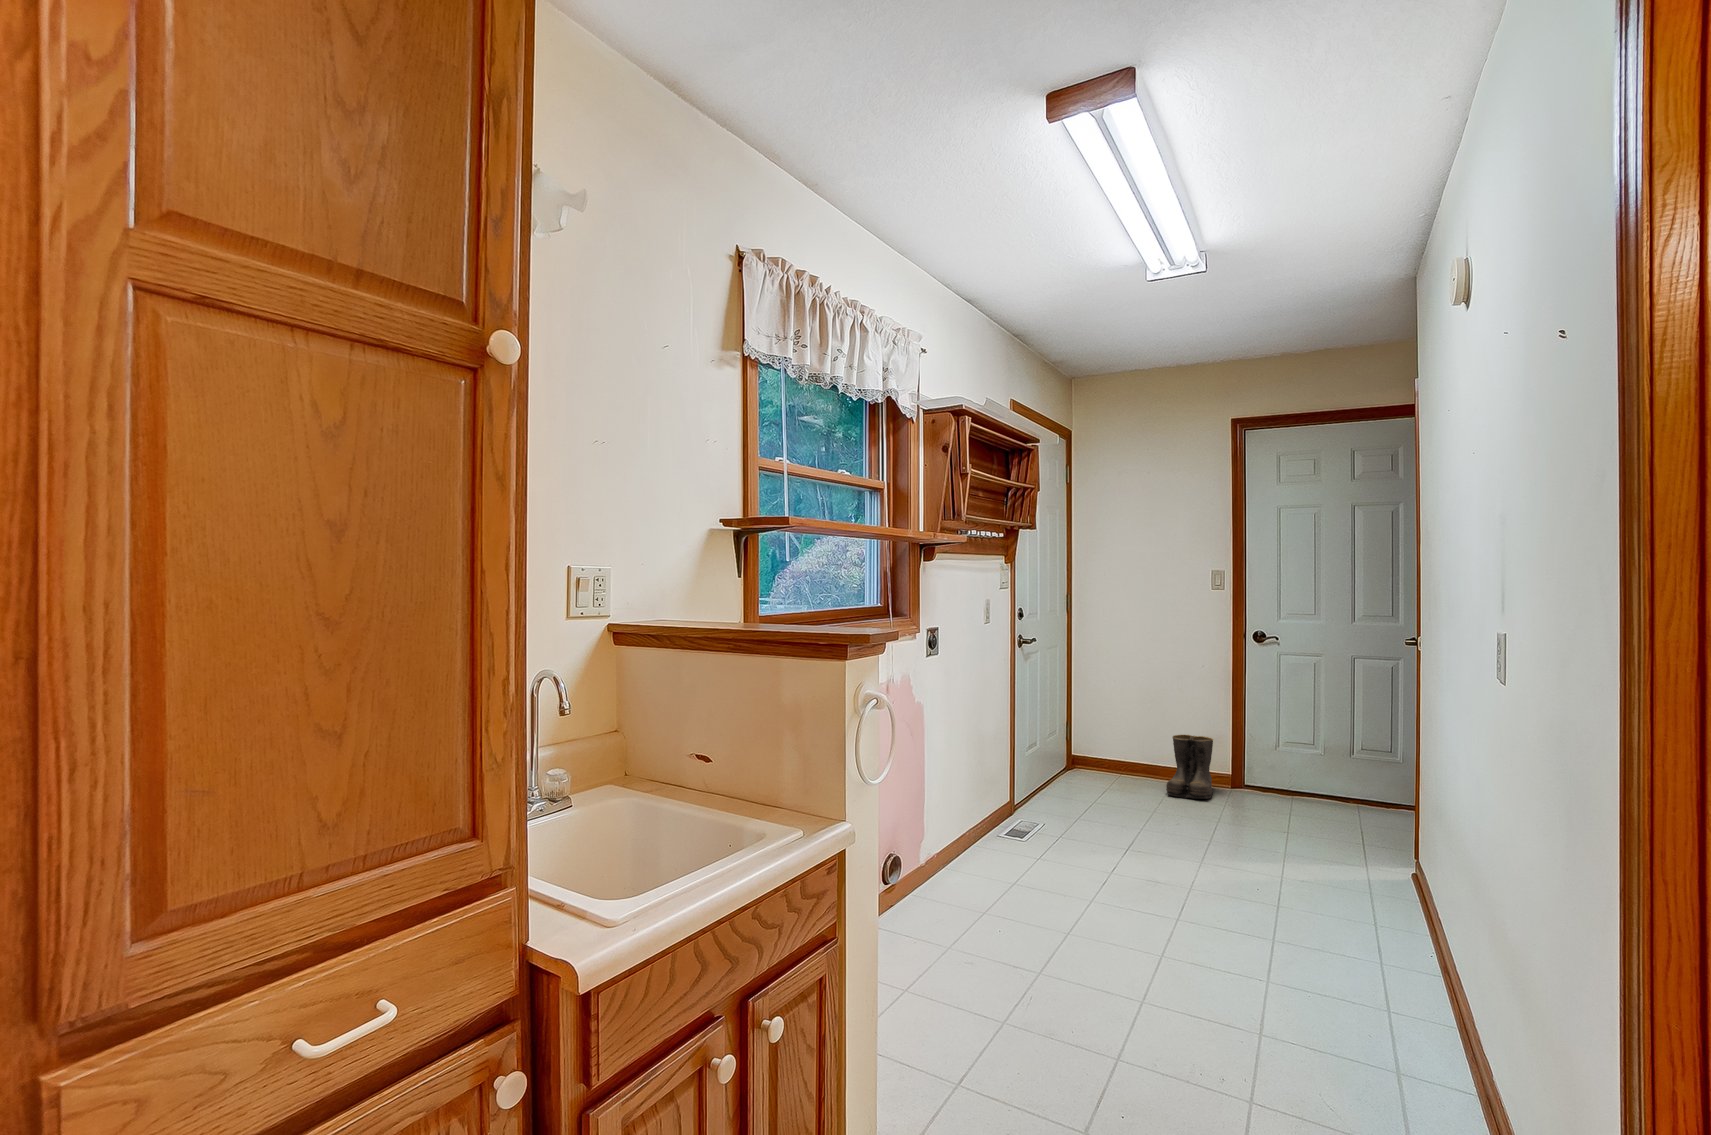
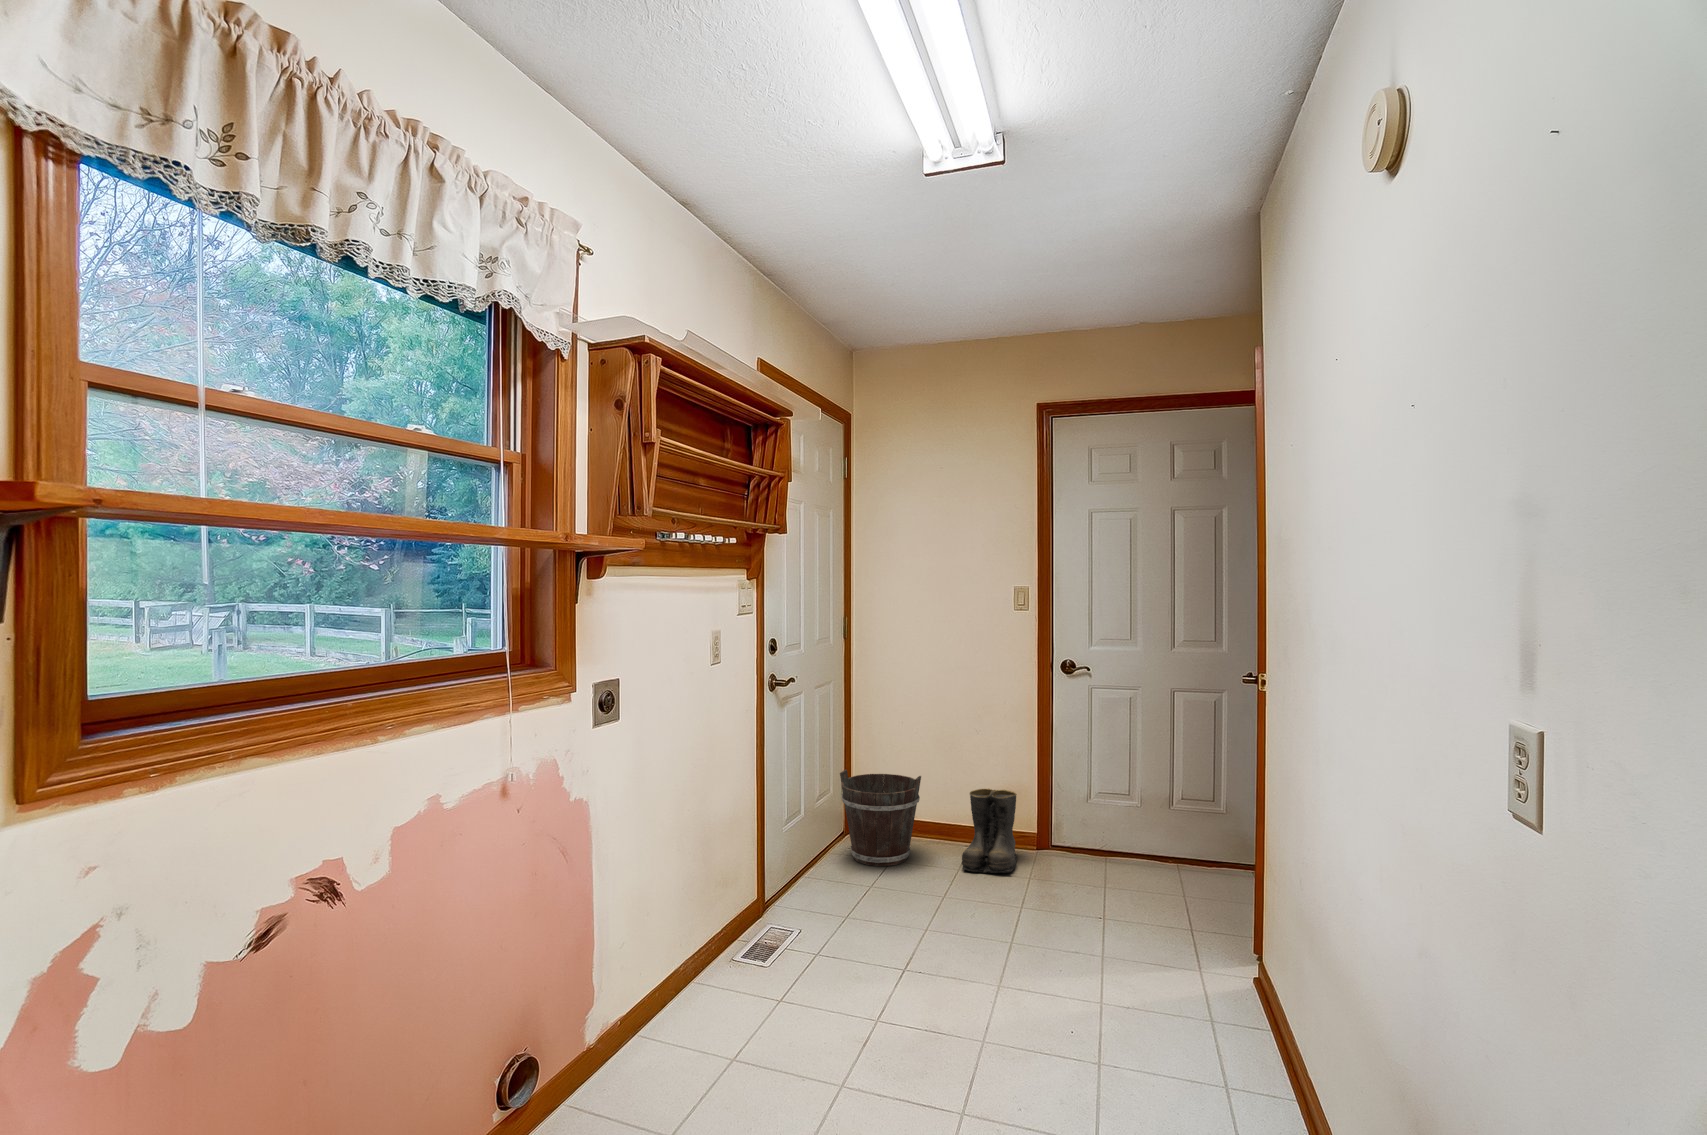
bucket: none [1065,714,1132,789] -> present [840,770,921,866]

